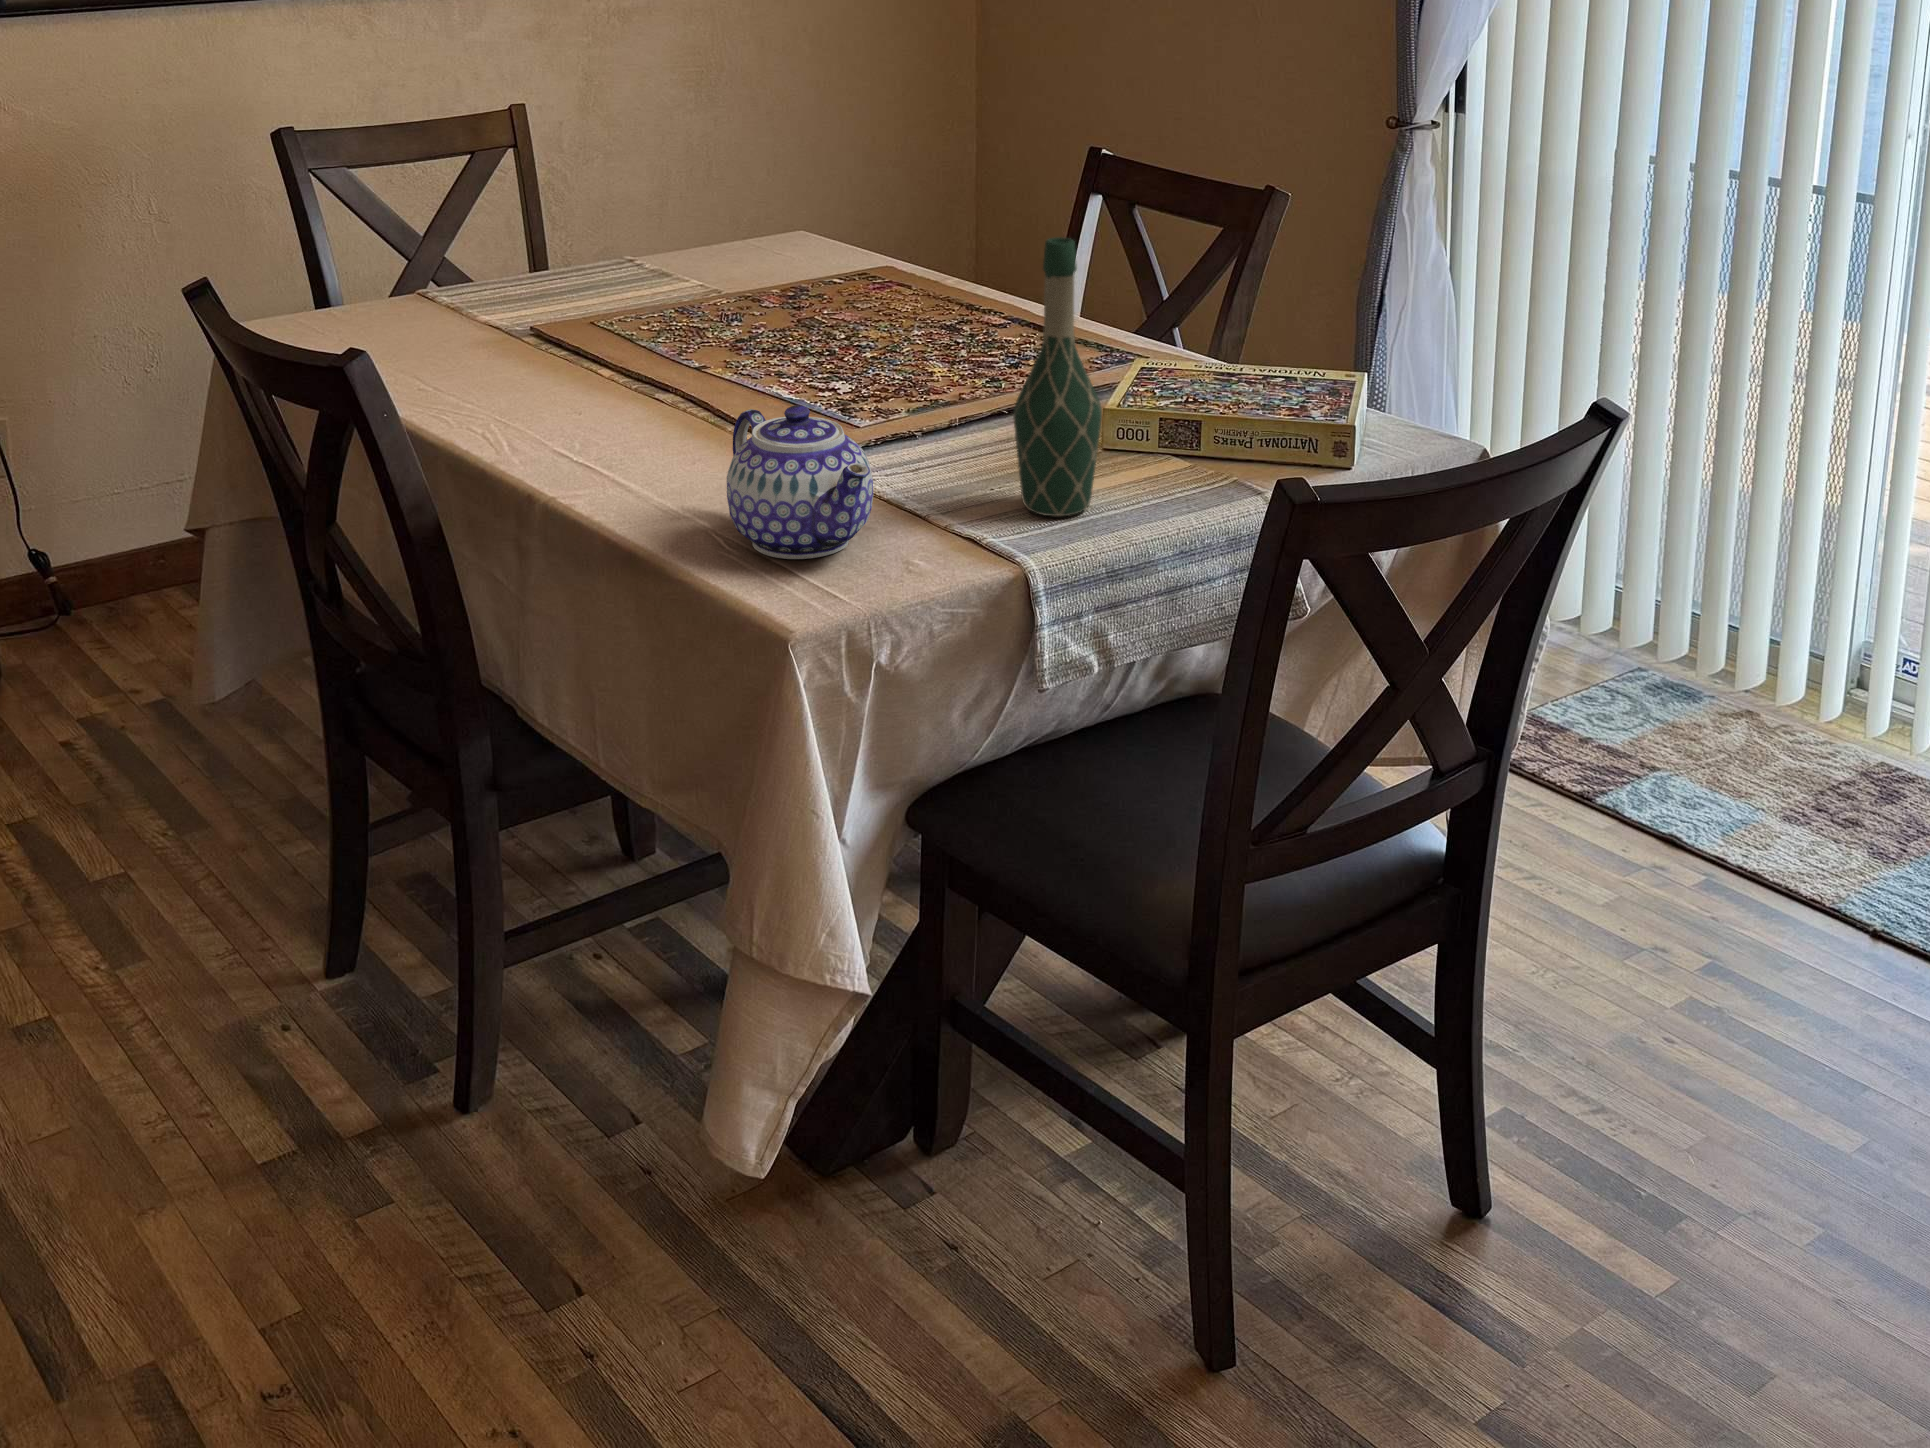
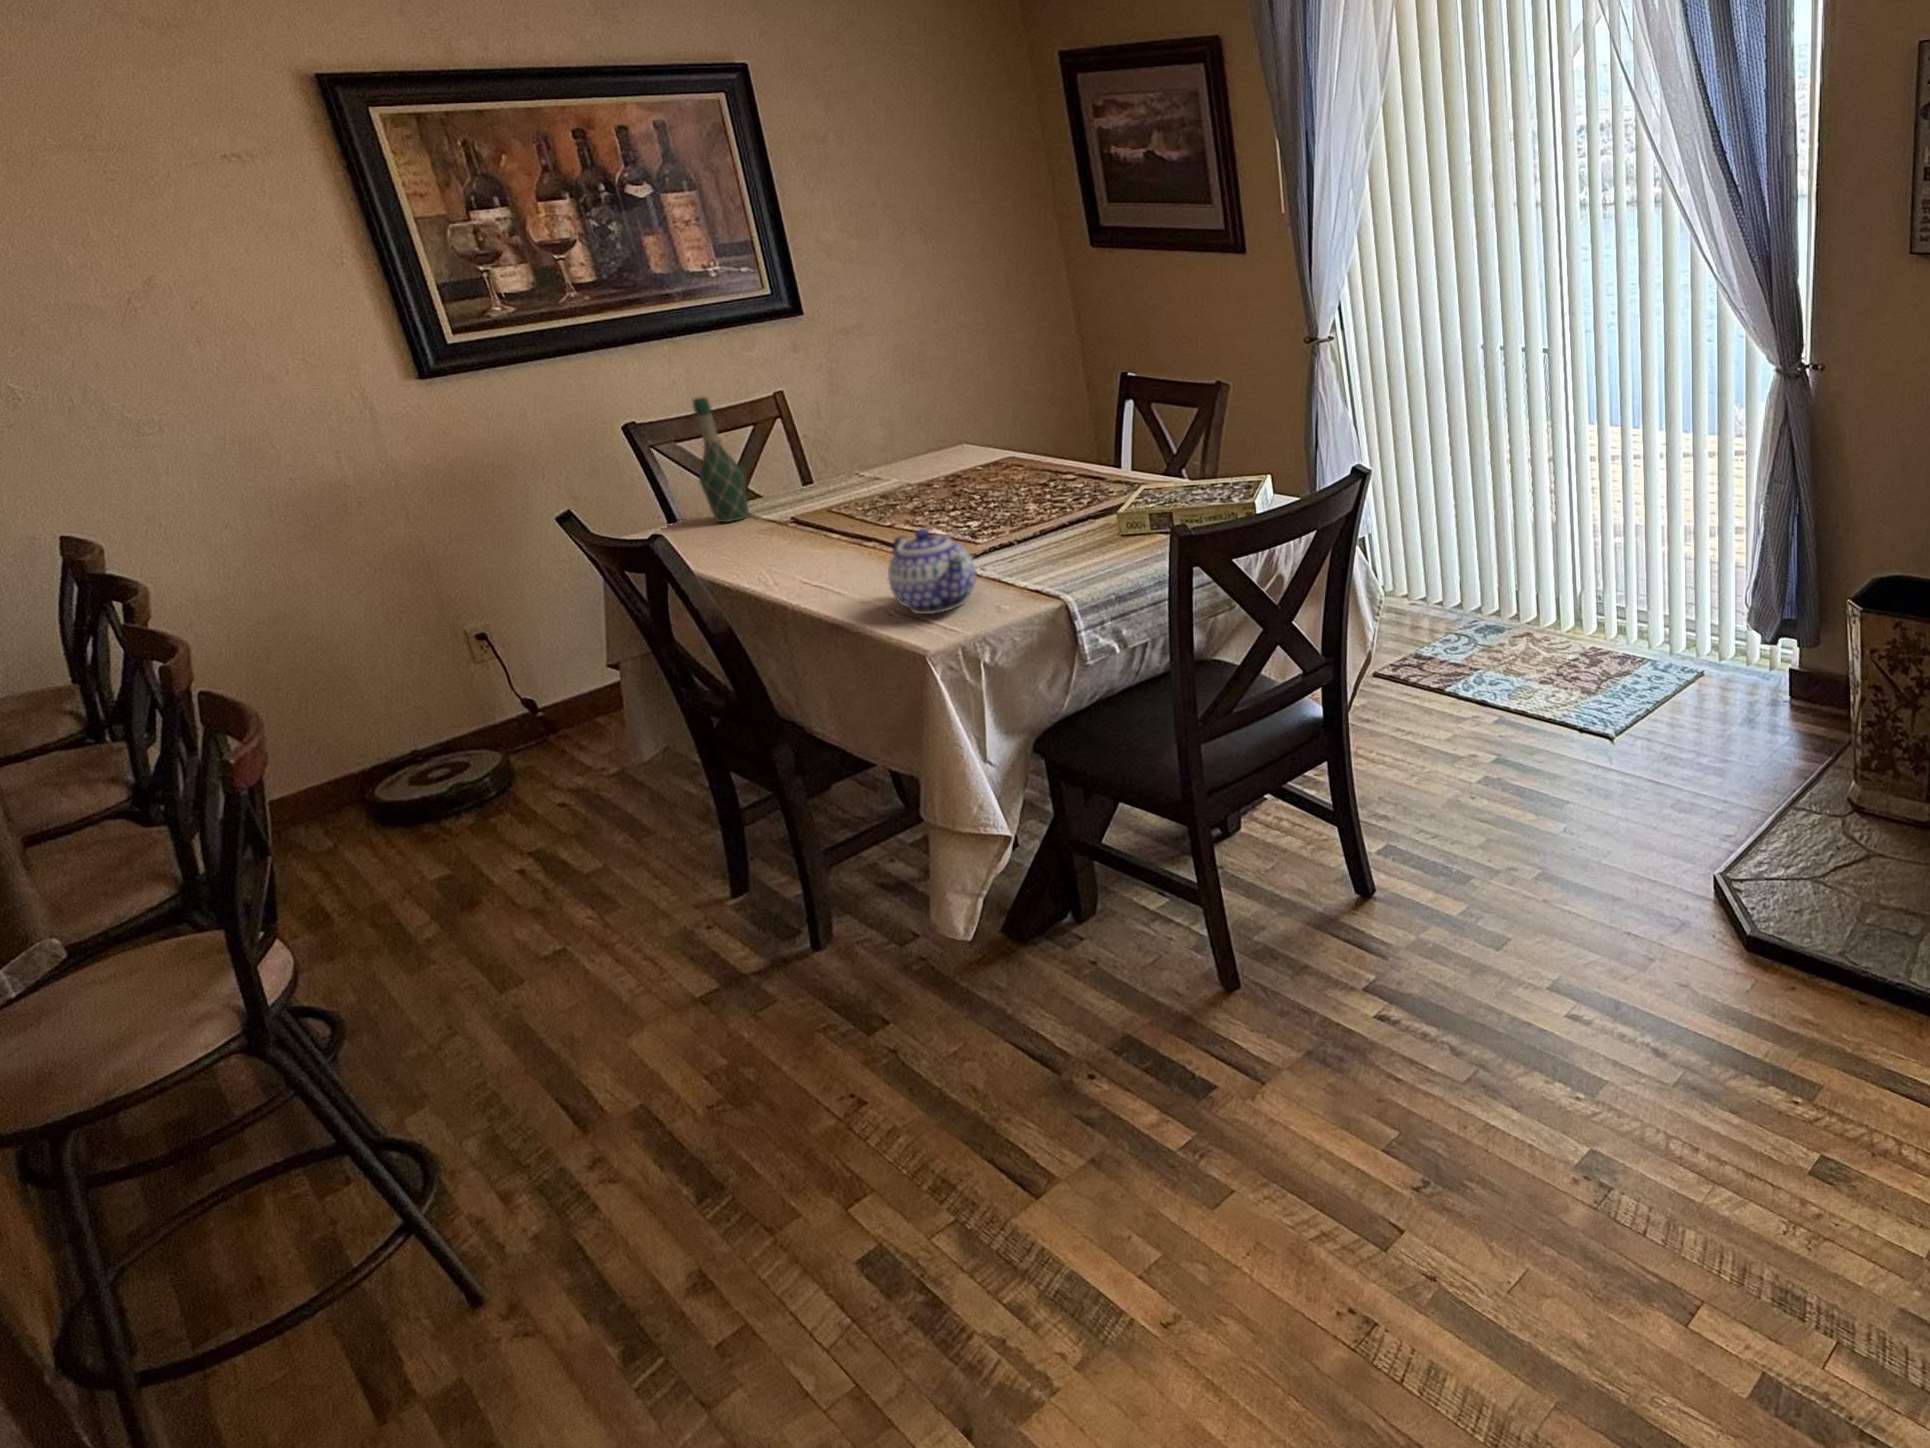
wine bottle: present [1013,237,1102,516] -> present [693,397,749,522]

